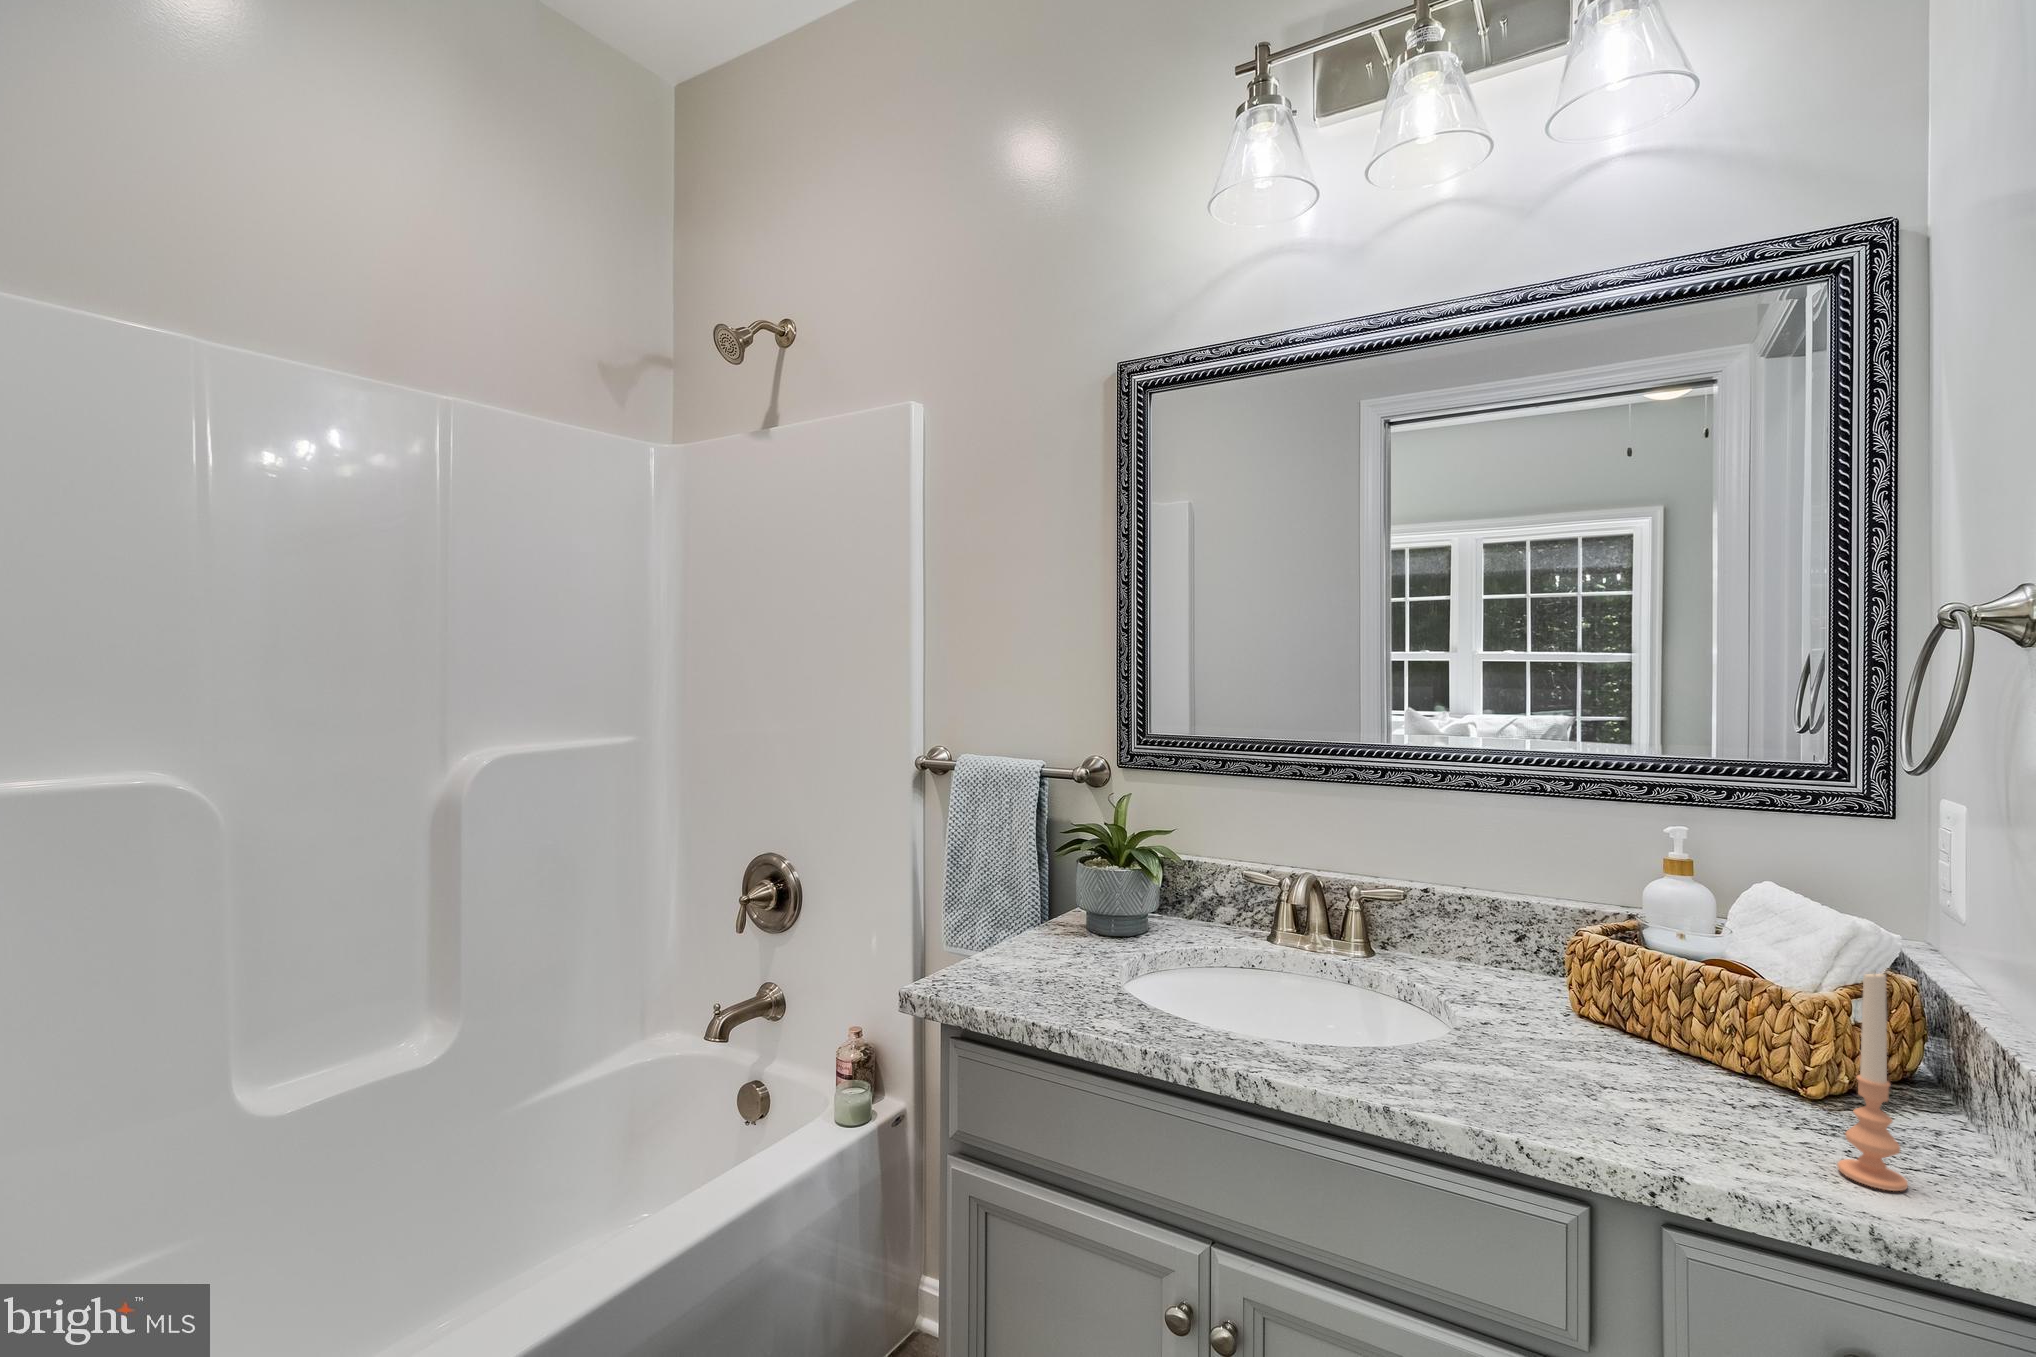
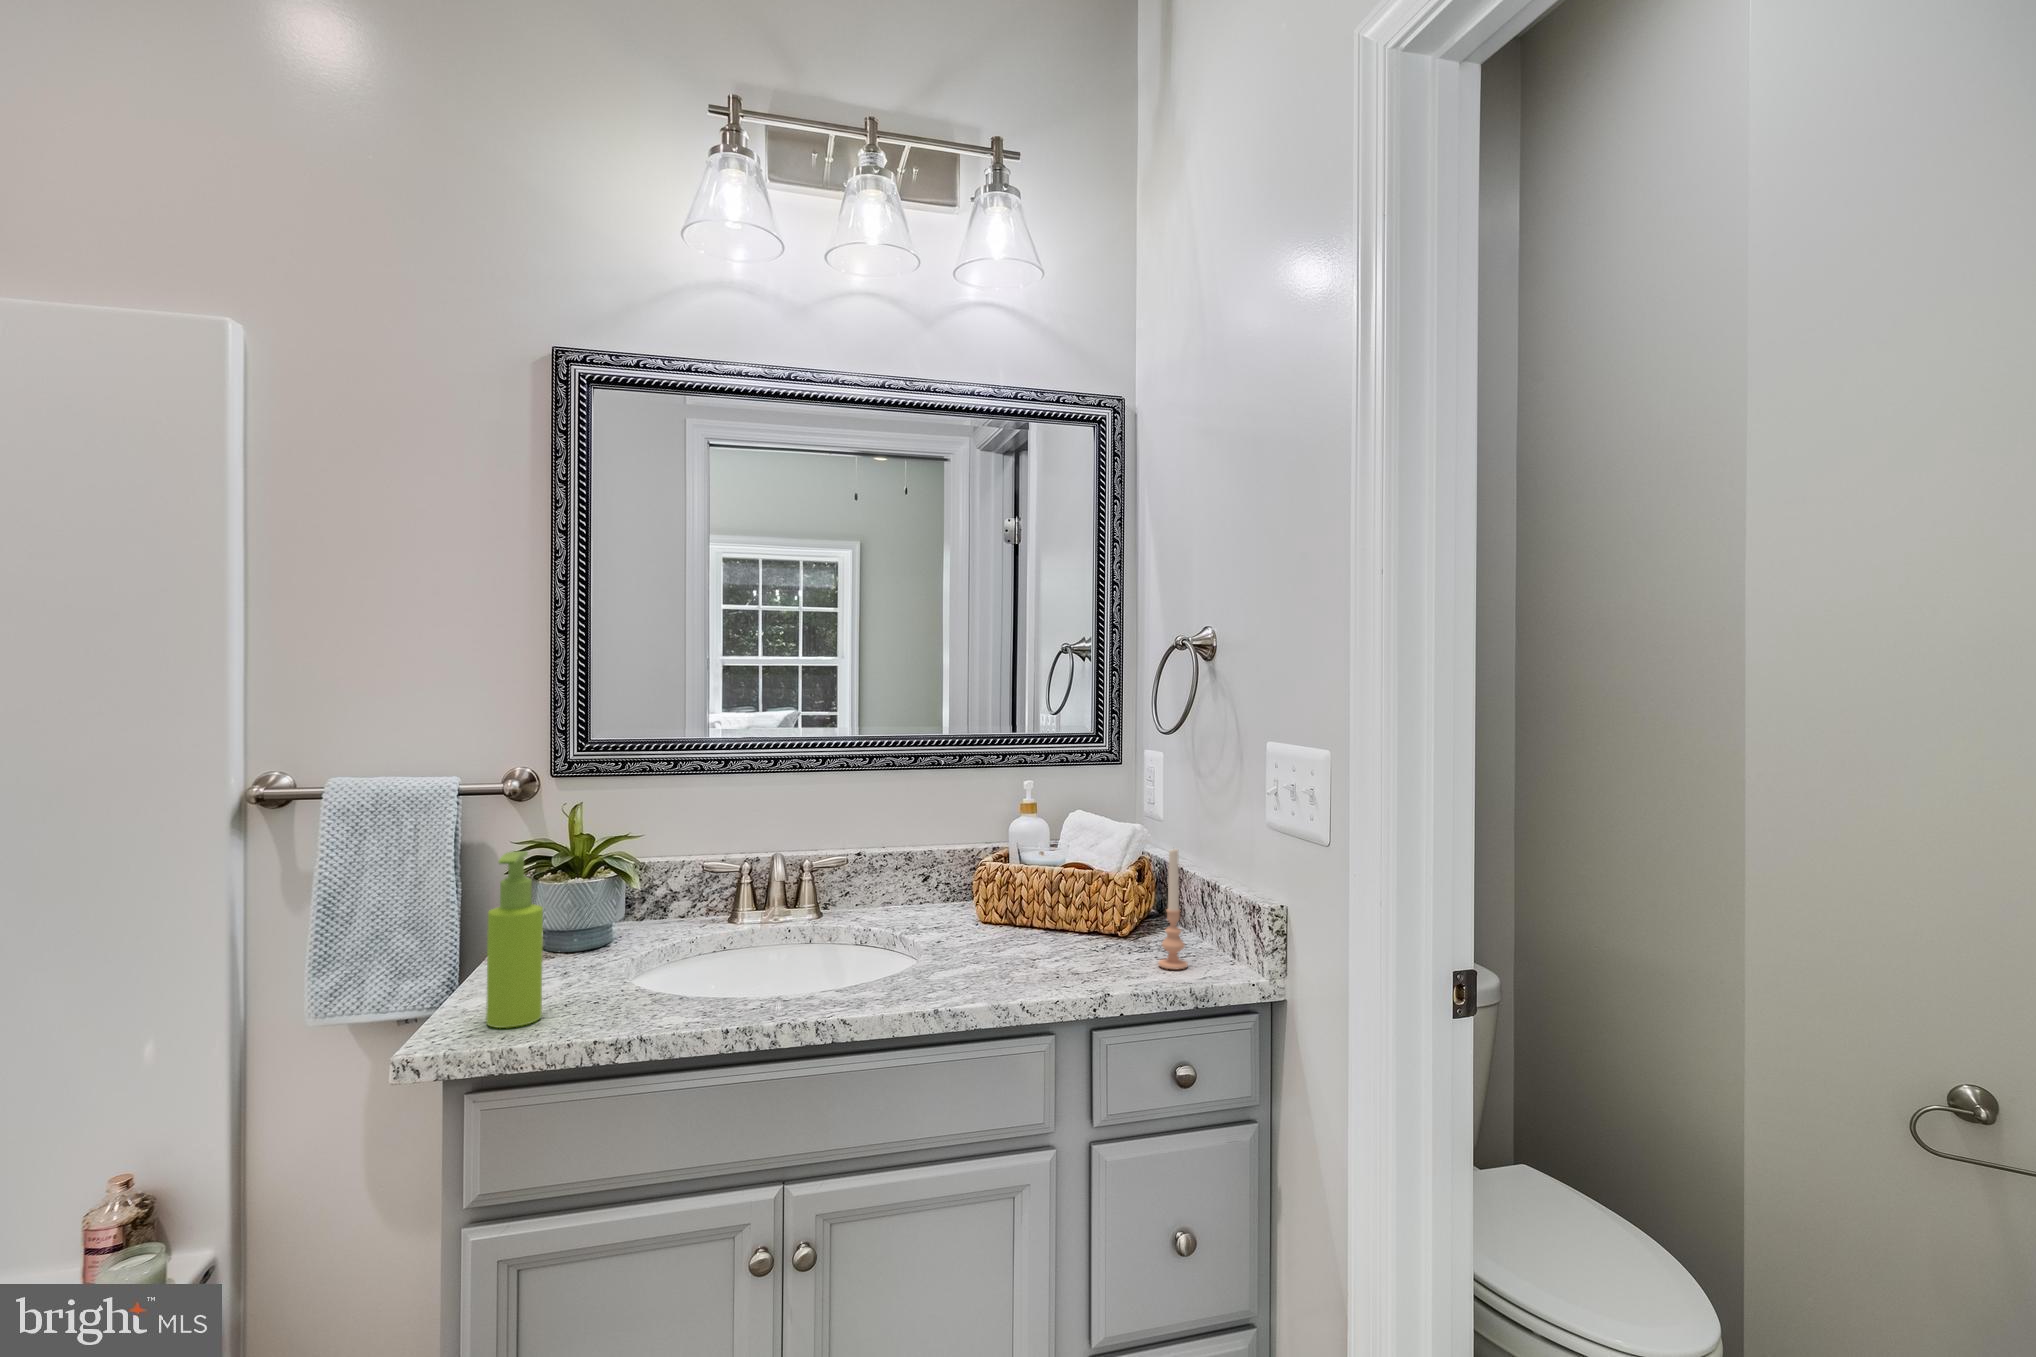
soap dispenser: none [973,829,1021,991] -> present [486,851,543,1028]

